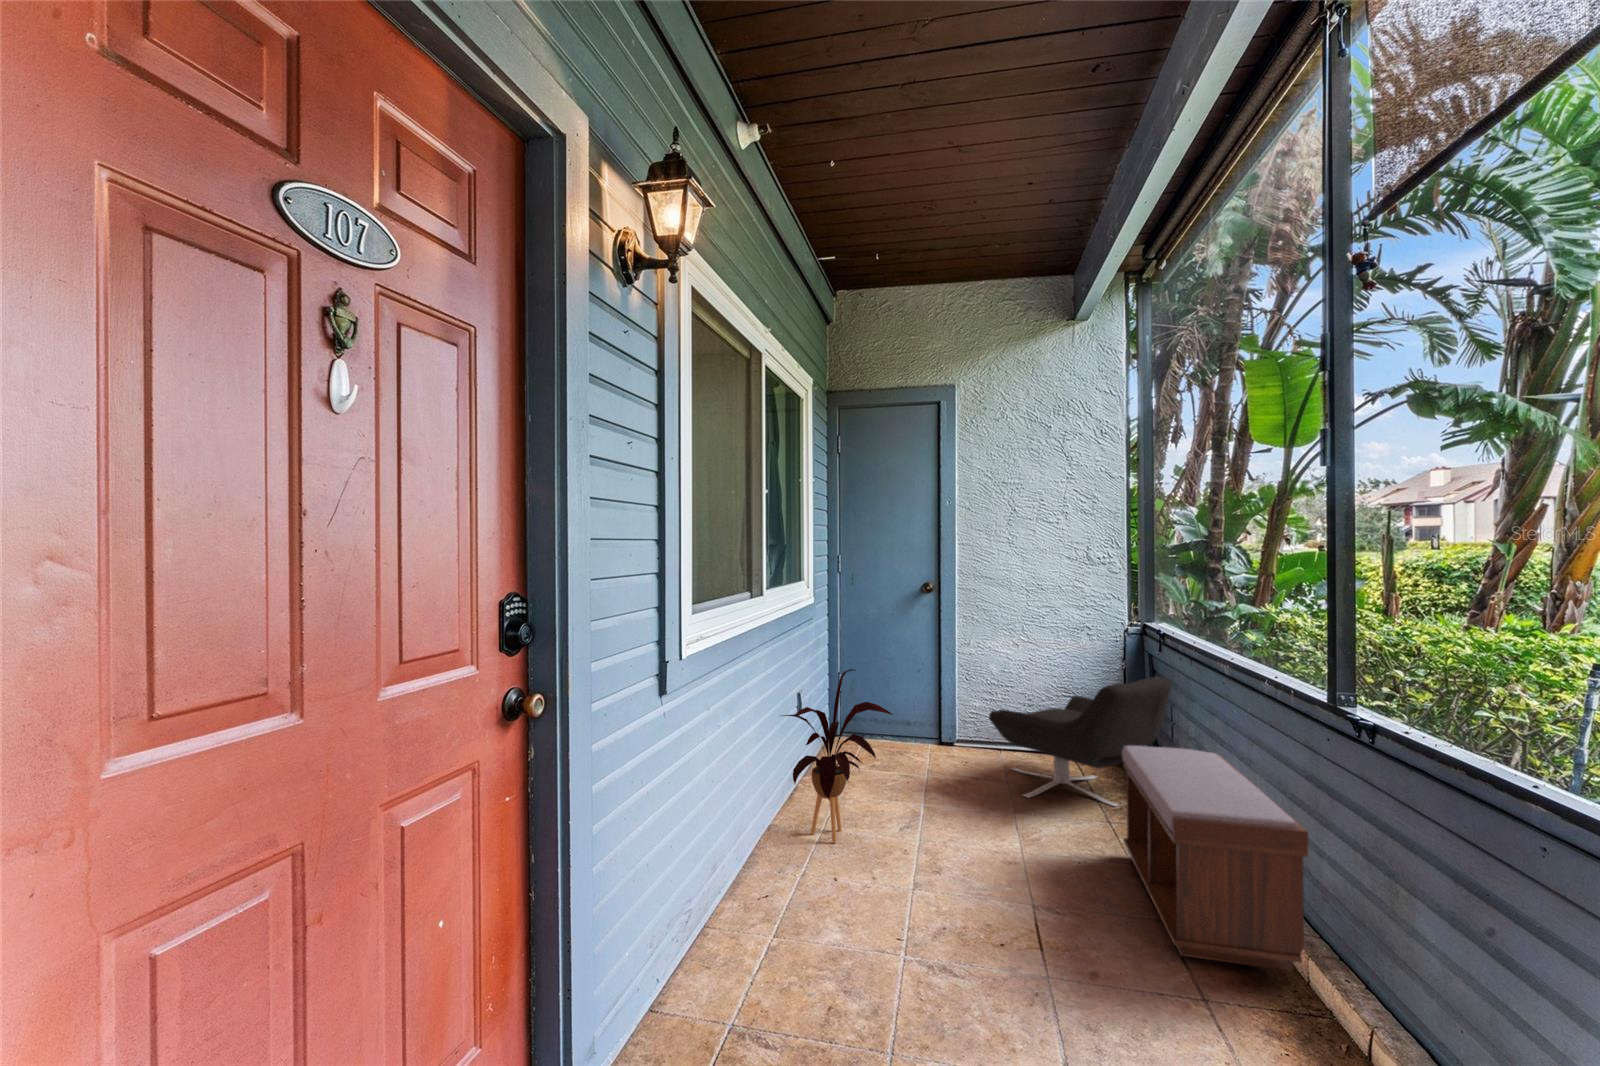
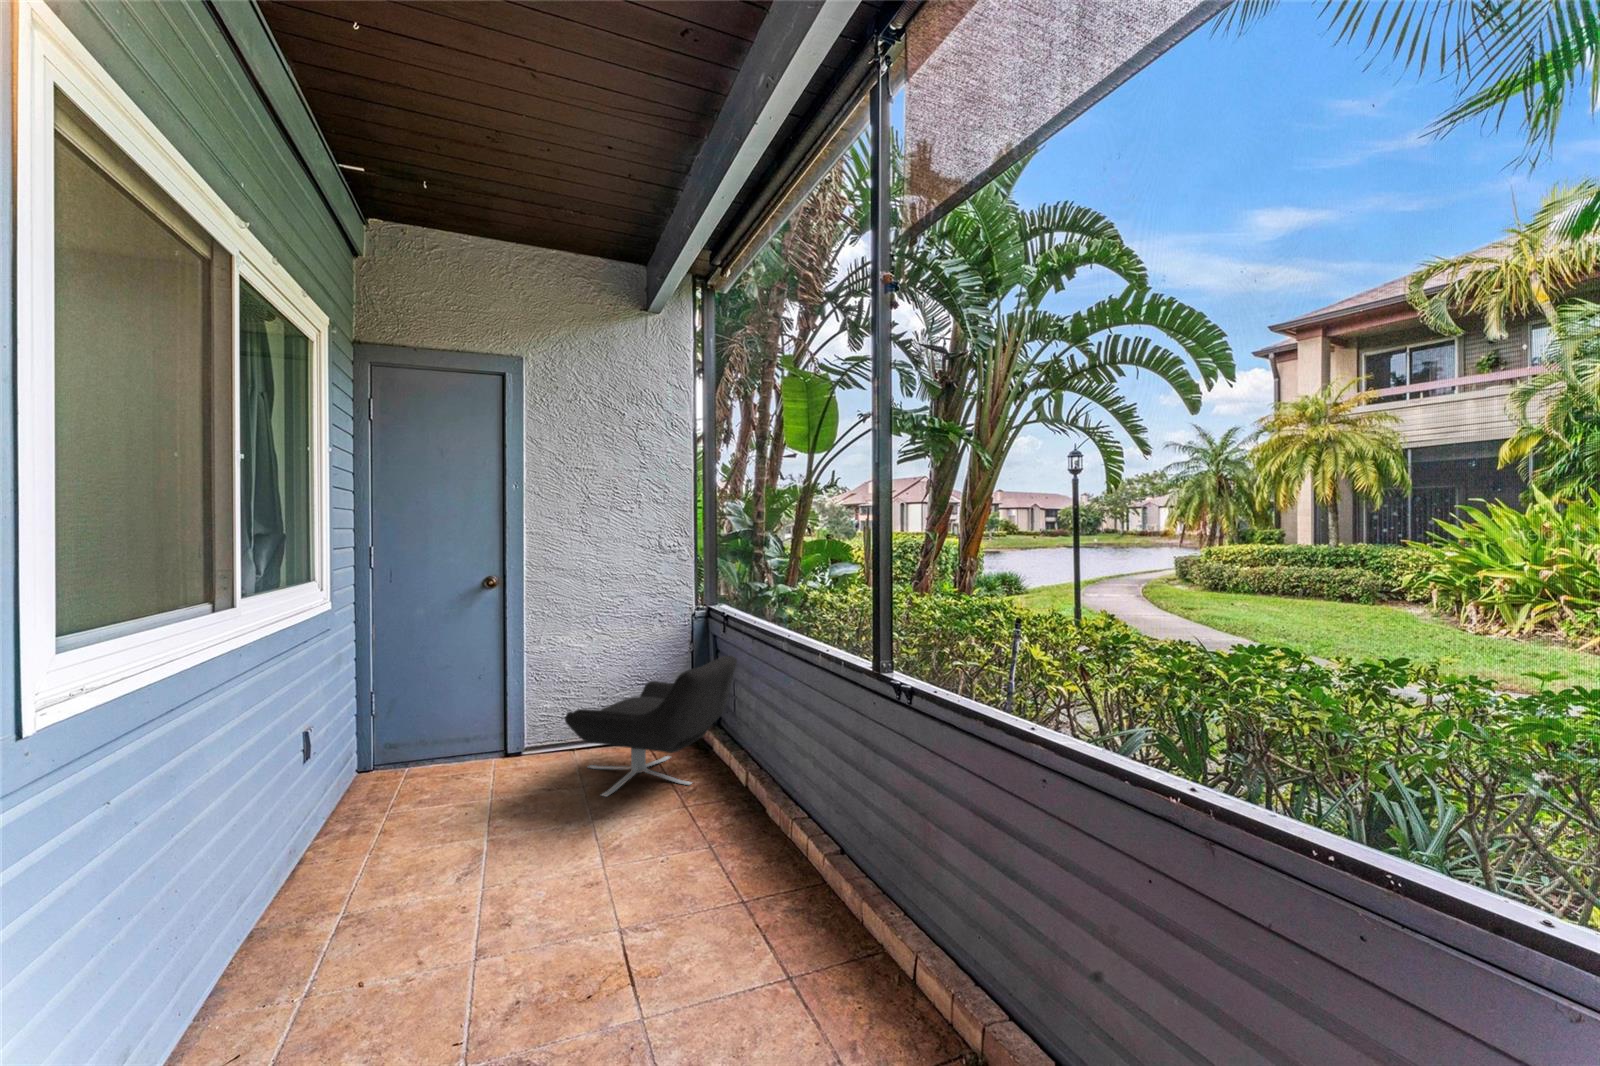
house plant: present [781,669,892,843] -> none [260,696,448,931]
bench: present [1122,746,1308,971] -> none [702,723,861,933]

